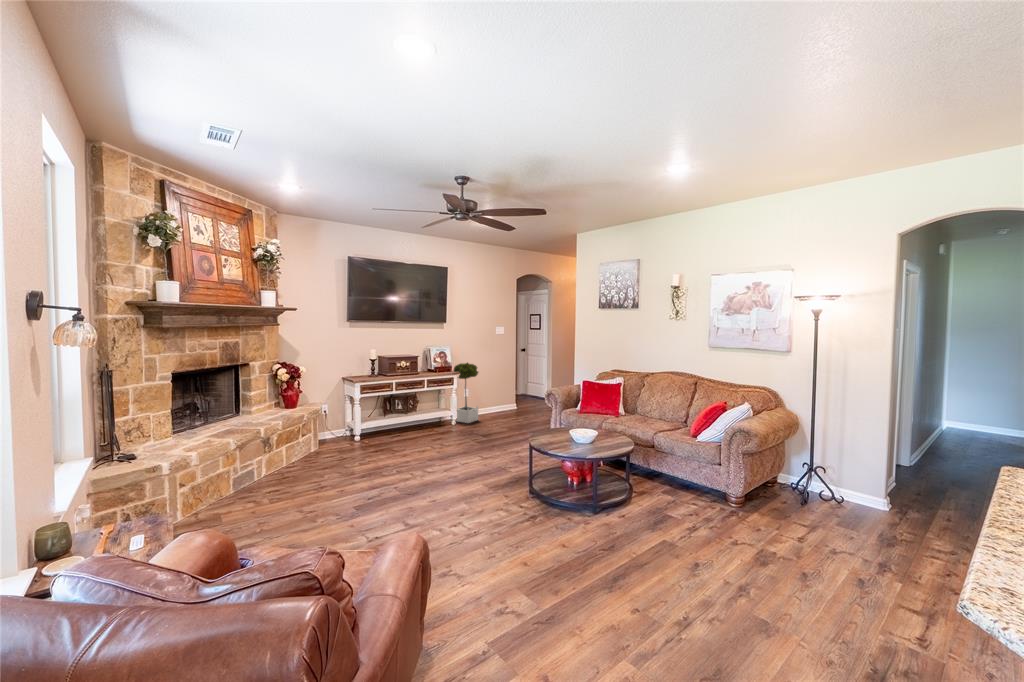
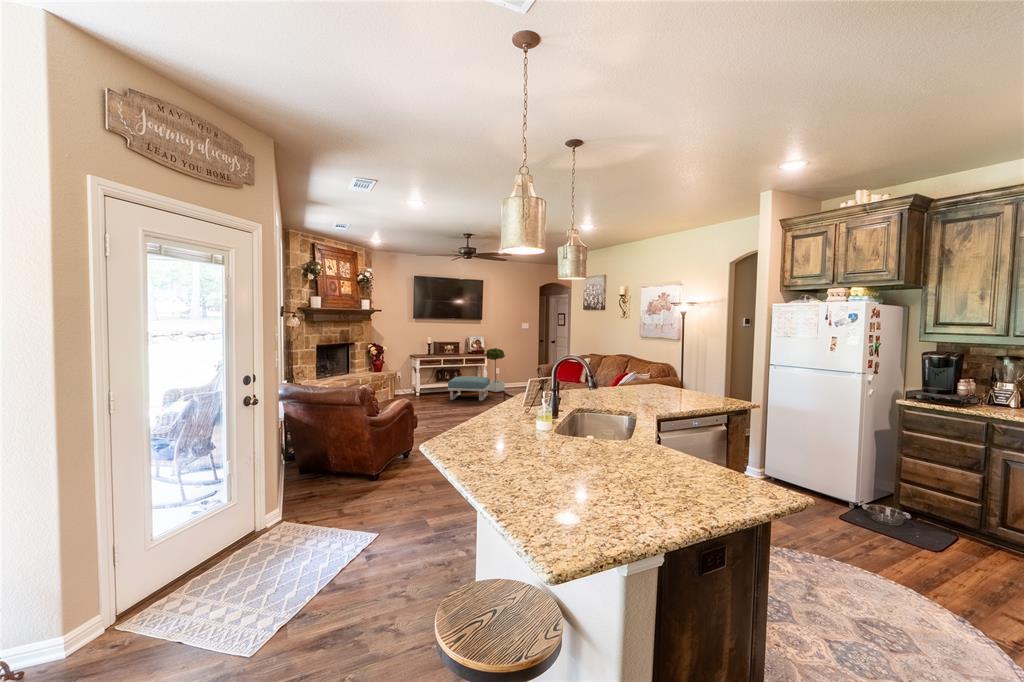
footstool: none [408,405,465,444] -> present [448,377,490,401]

